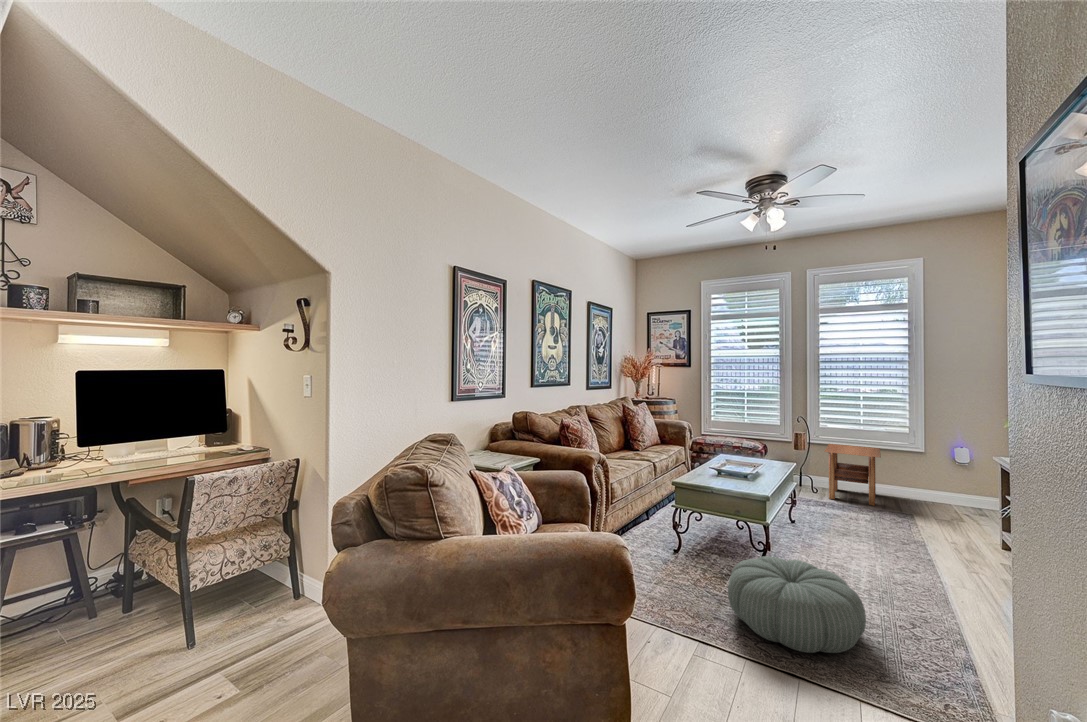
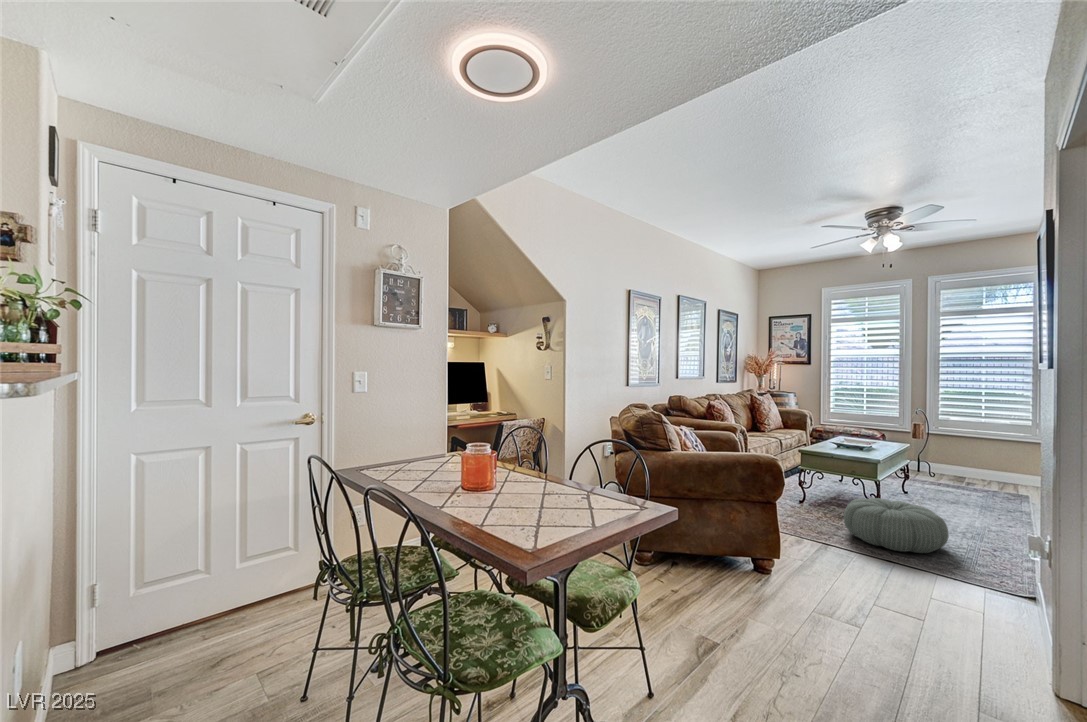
side table: present [824,444,881,506] -> none [941,435,1002,489]

